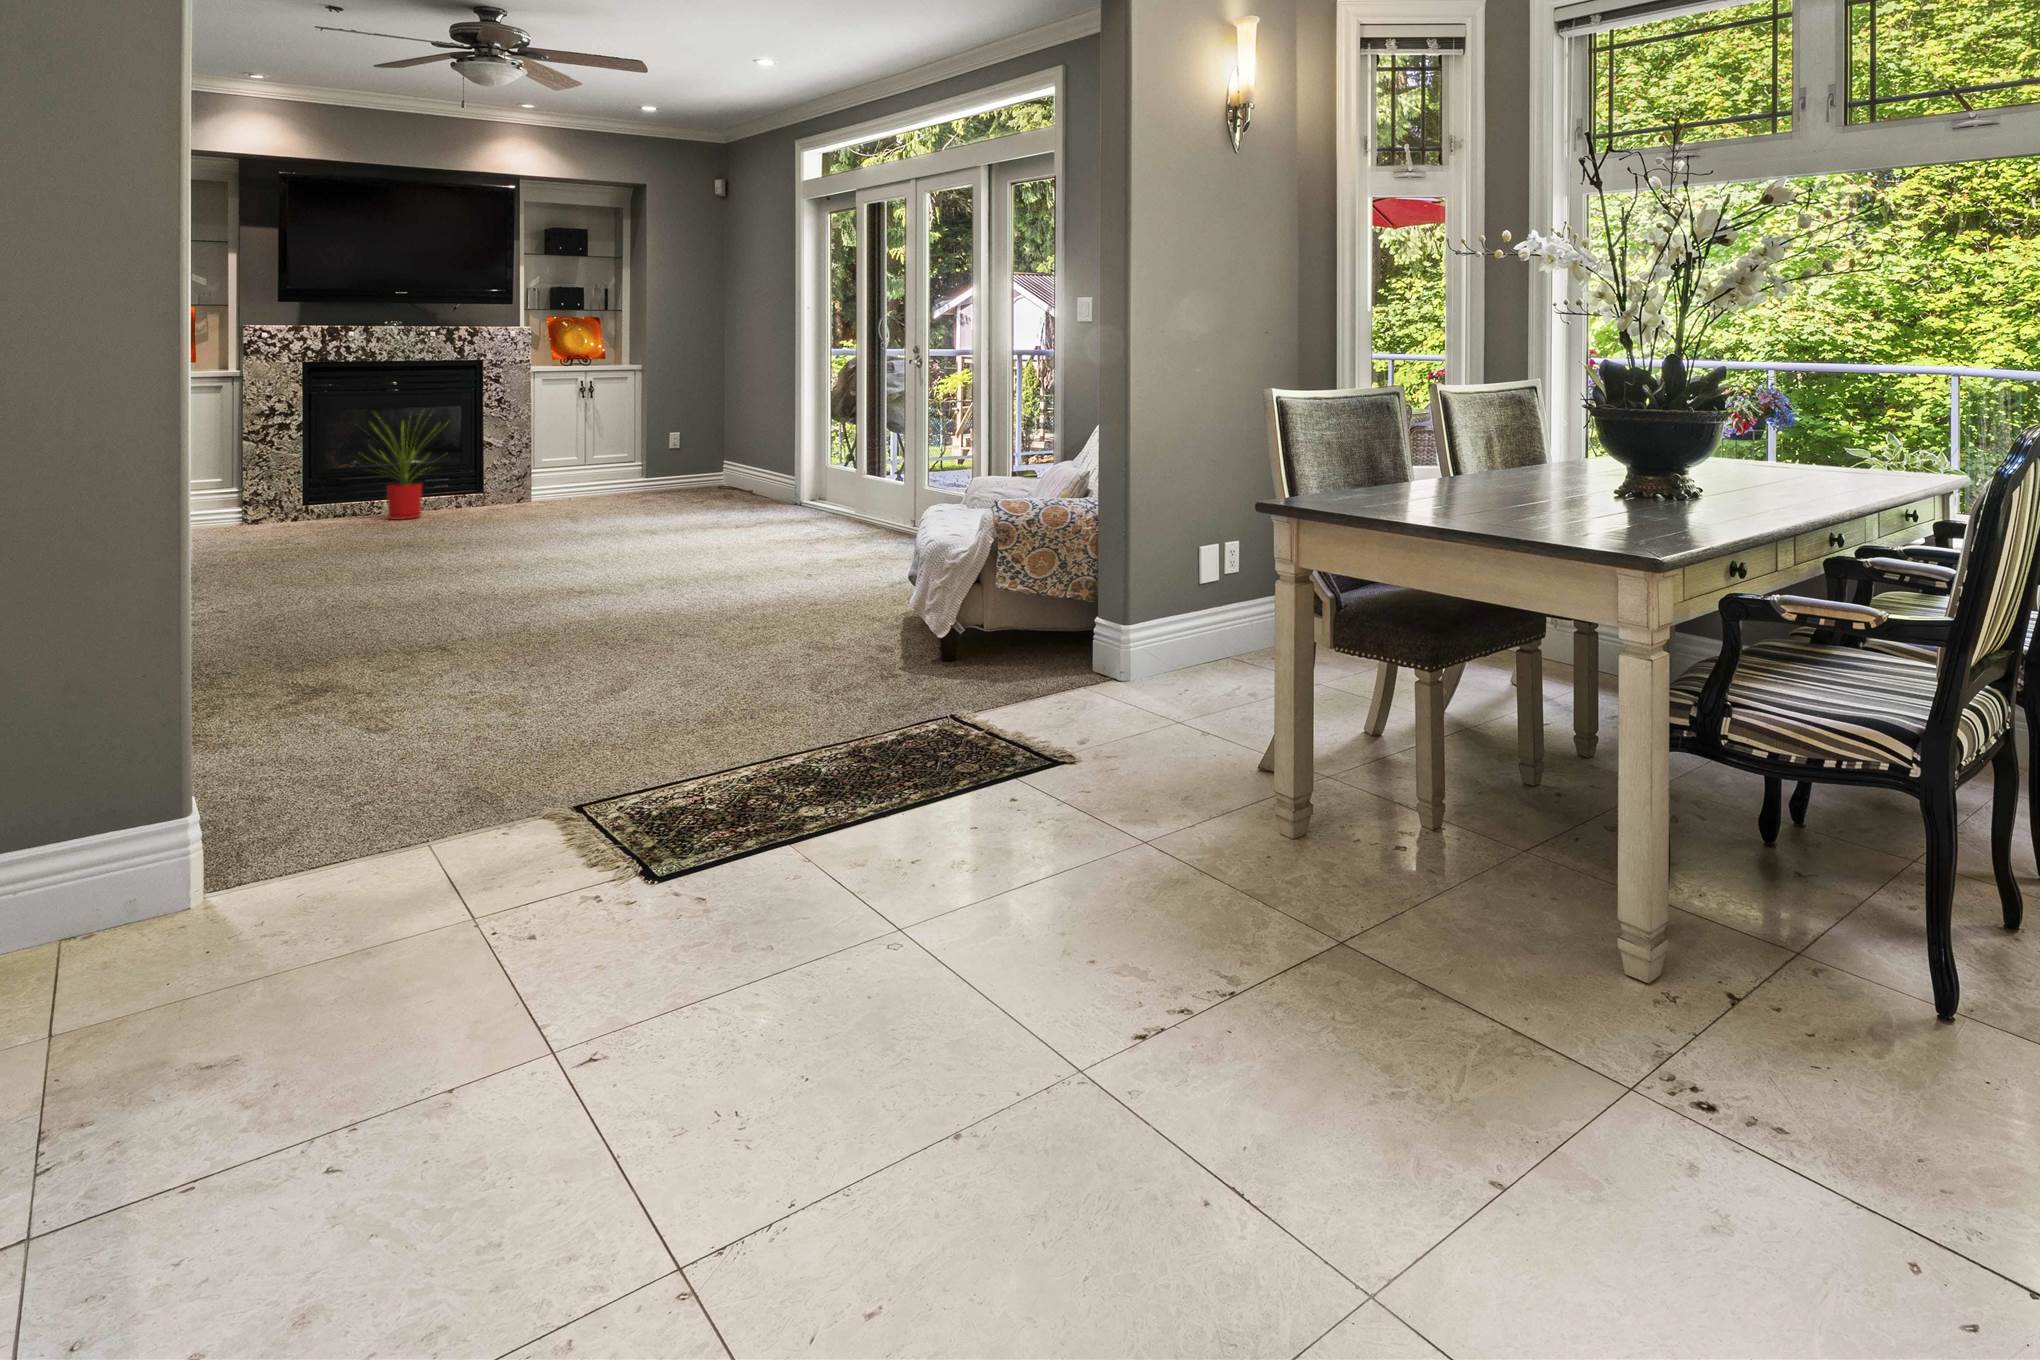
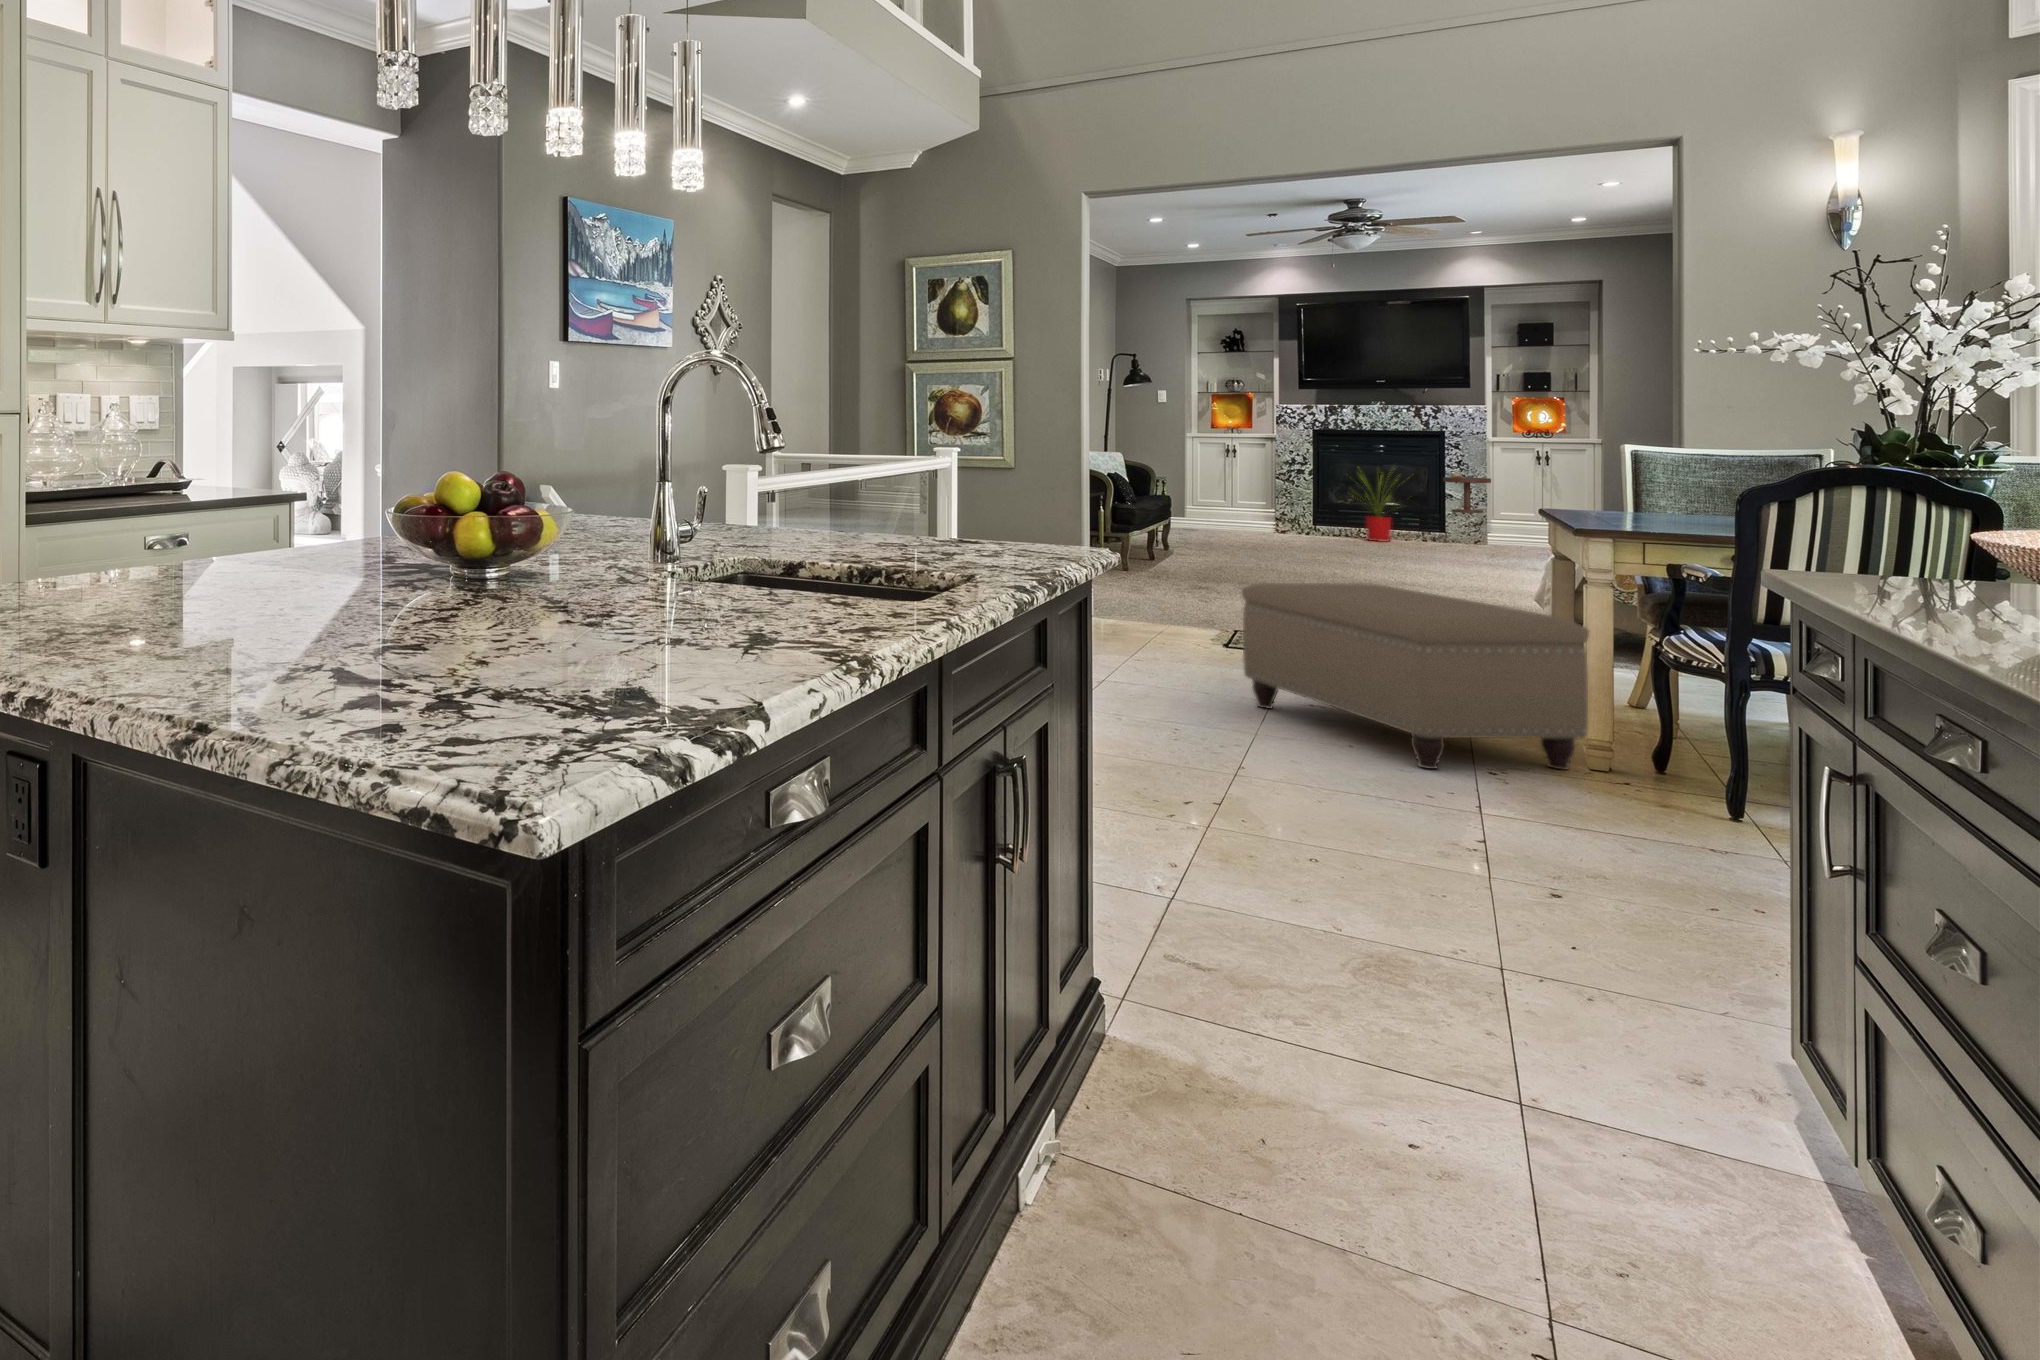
side table: none [488,417,545,509] -> present [1443,473,1491,513]
ottoman: none [1121,733,1828,1245] -> present [1242,583,1589,770]

